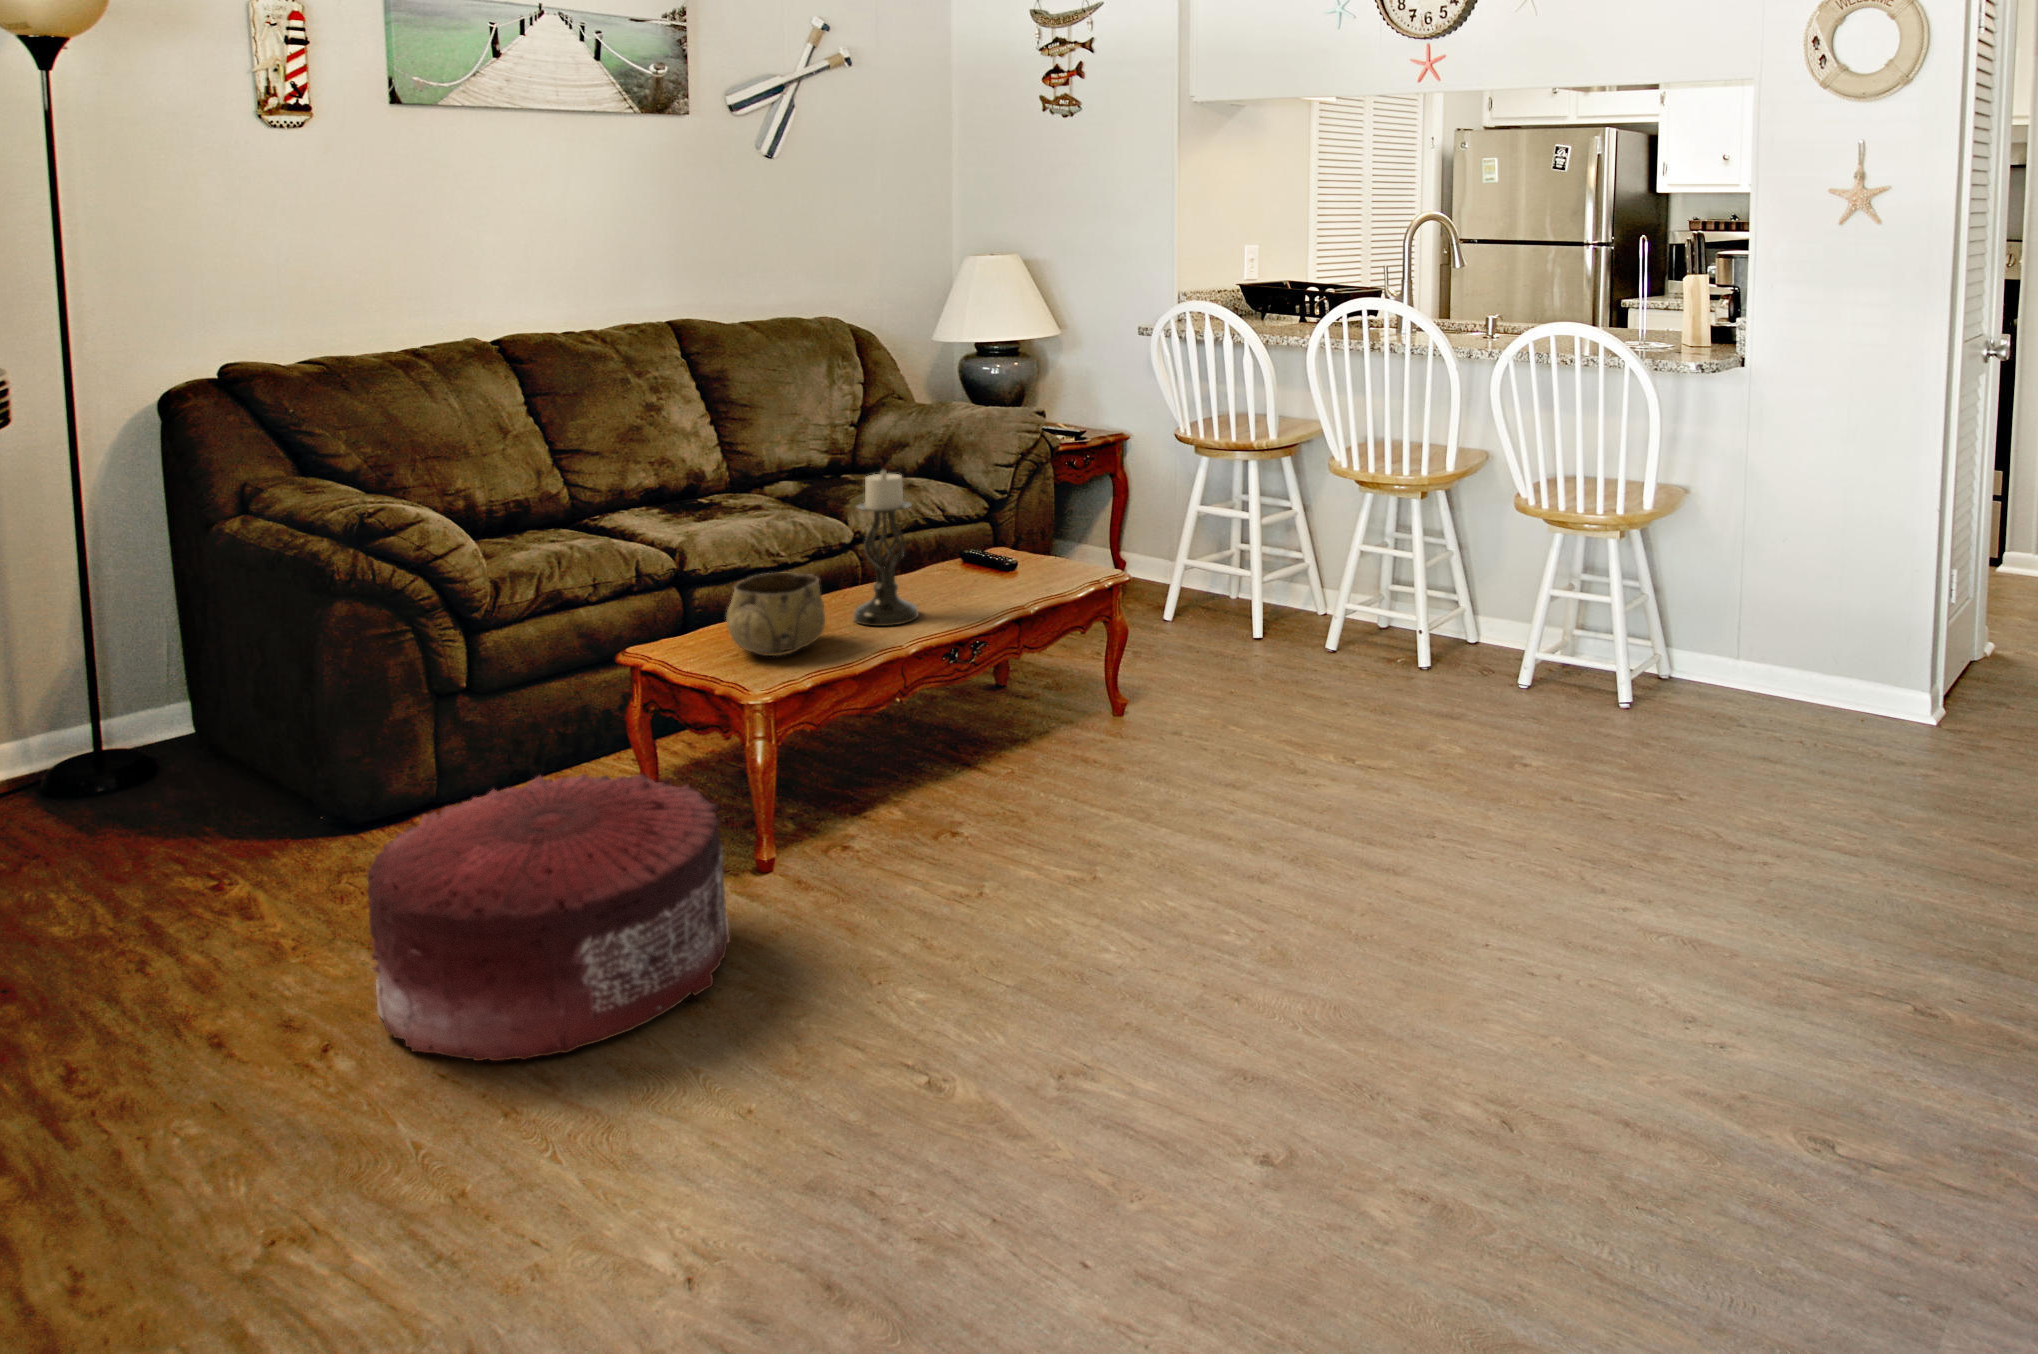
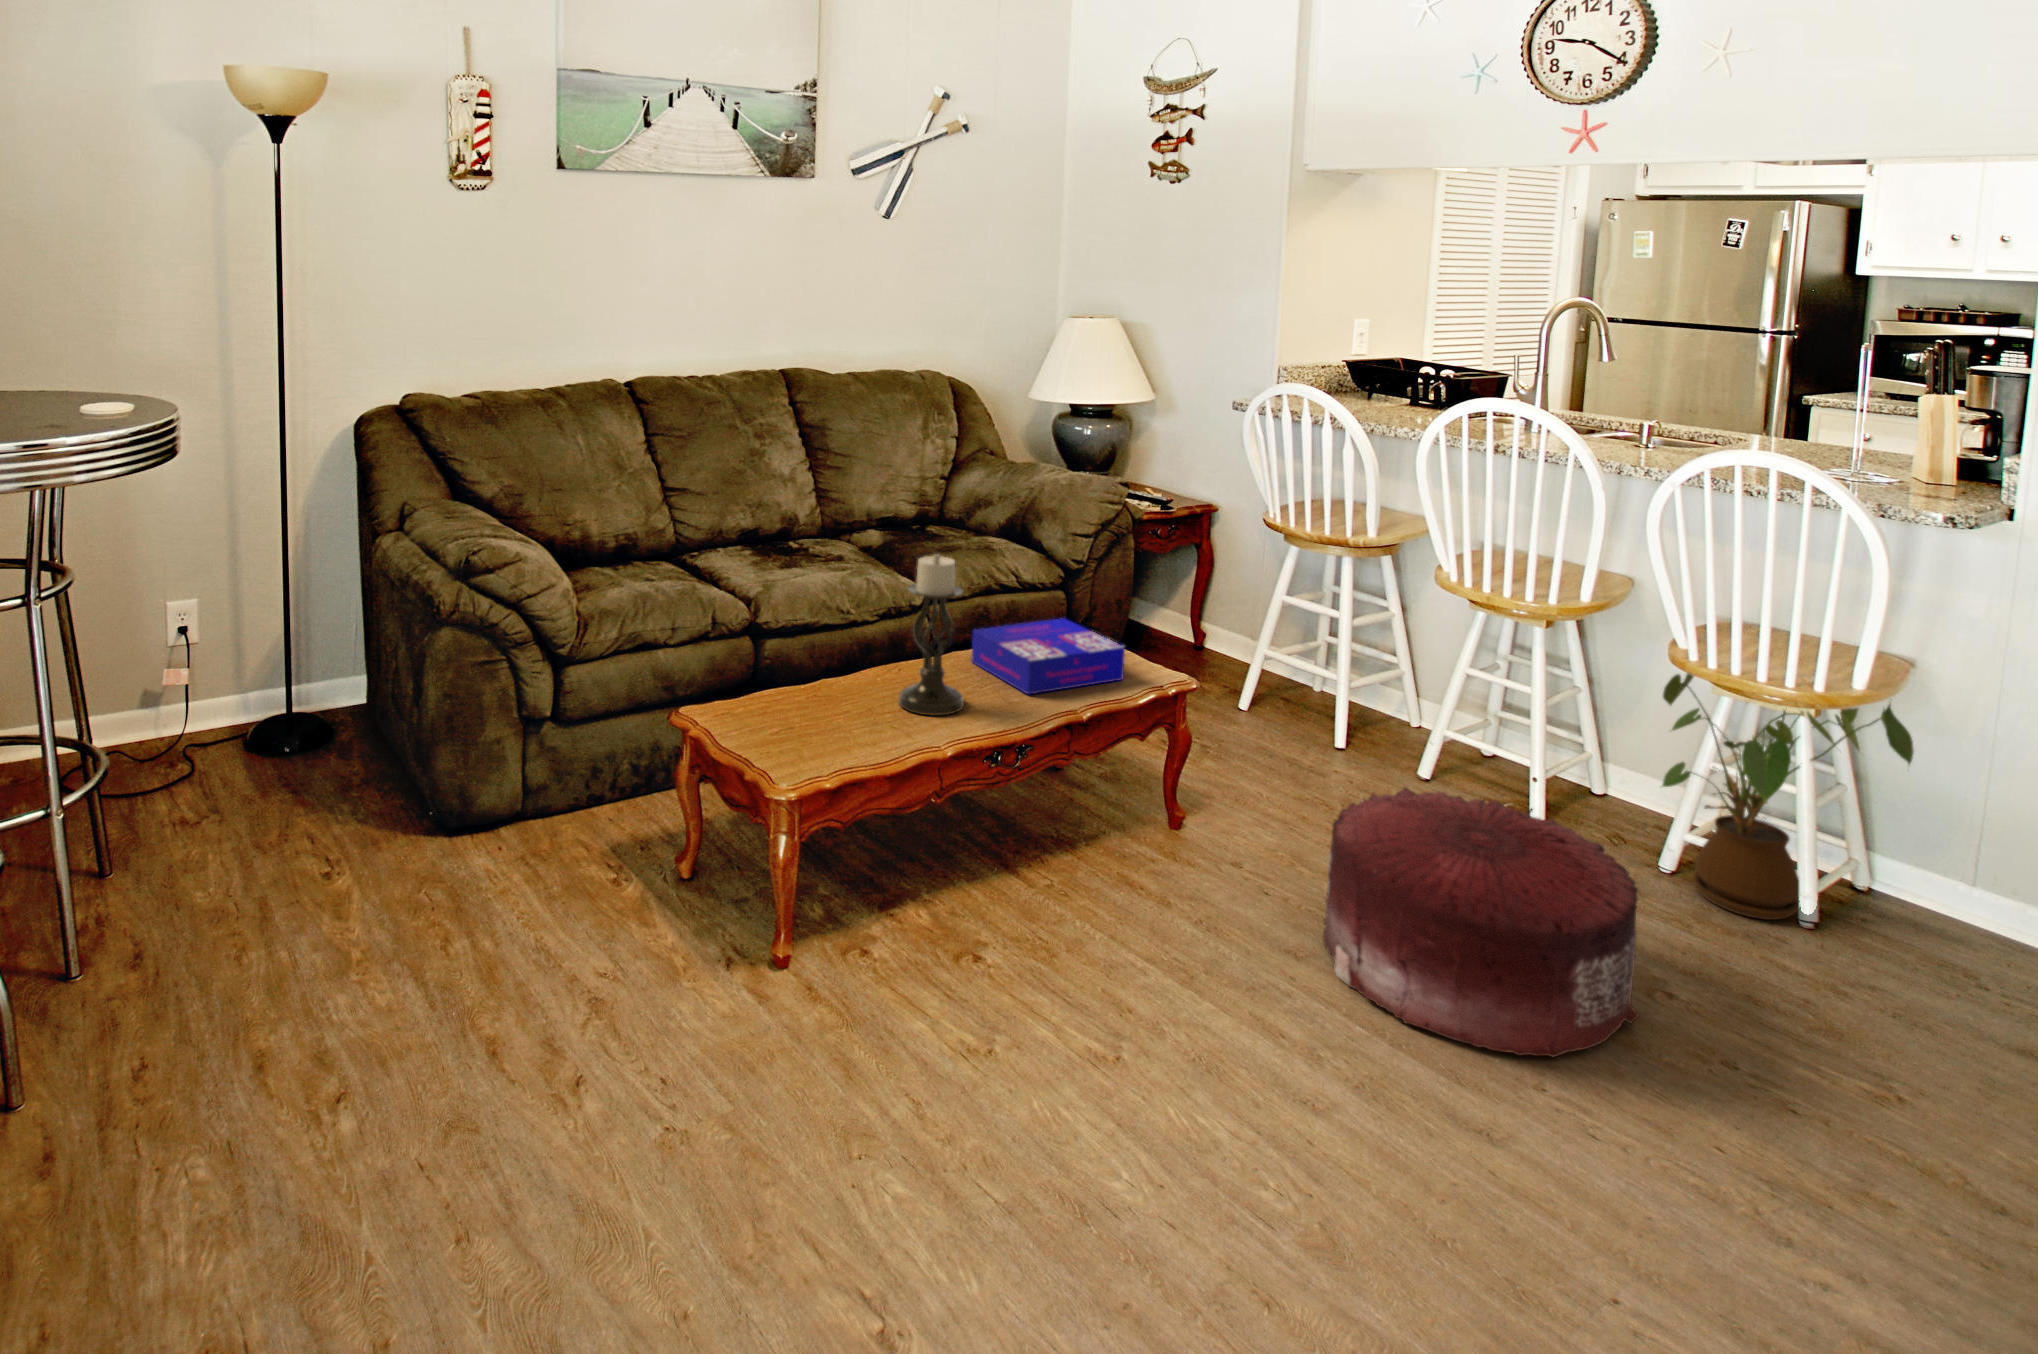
house plant: none [1509,499,1680,706] -> present [1662,673,1914,920]
board game: none [917,533,1065,600] -> present [972,619,1125,694]
decorative bowl: present [726,573,825,656] -> none [770,649,864,738]
pouf: present [367,774,730,1061] -> present [1323,787,1638,1058]

